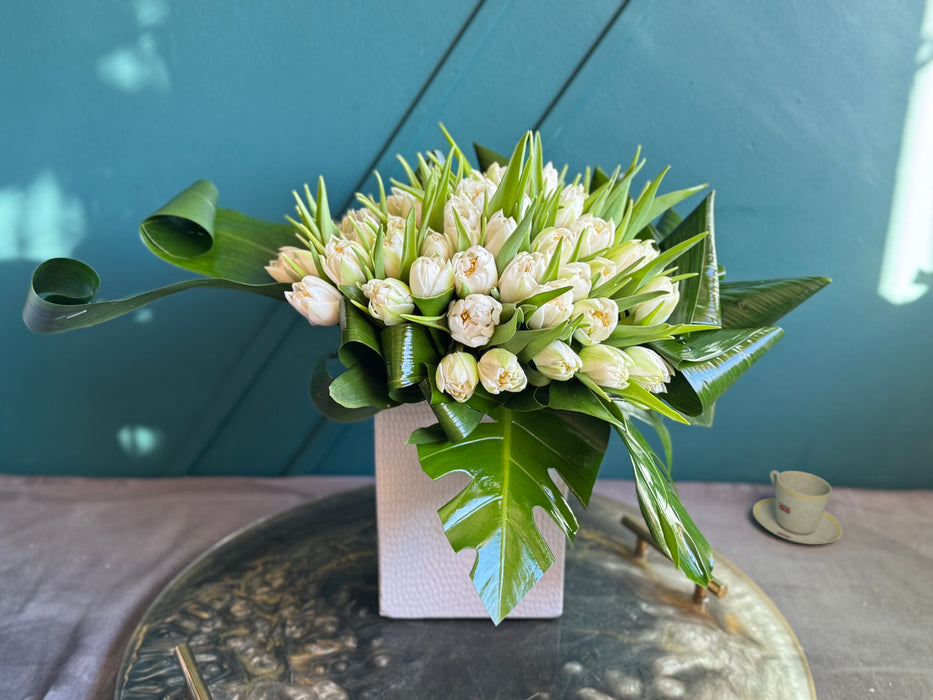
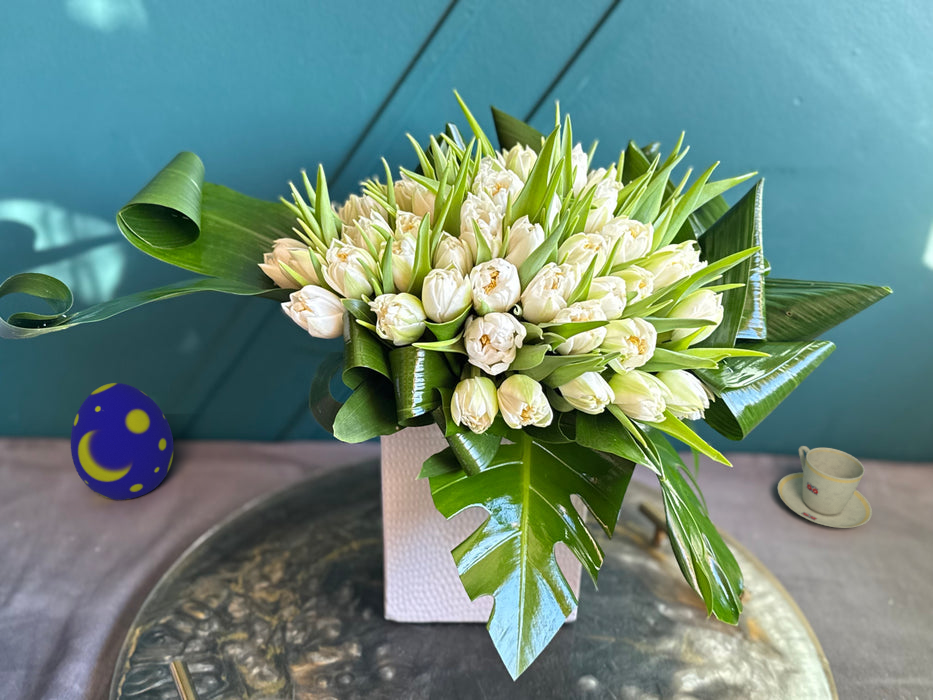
decorative egg: none [93,415,188,525] -> present [71,383,174,500]

